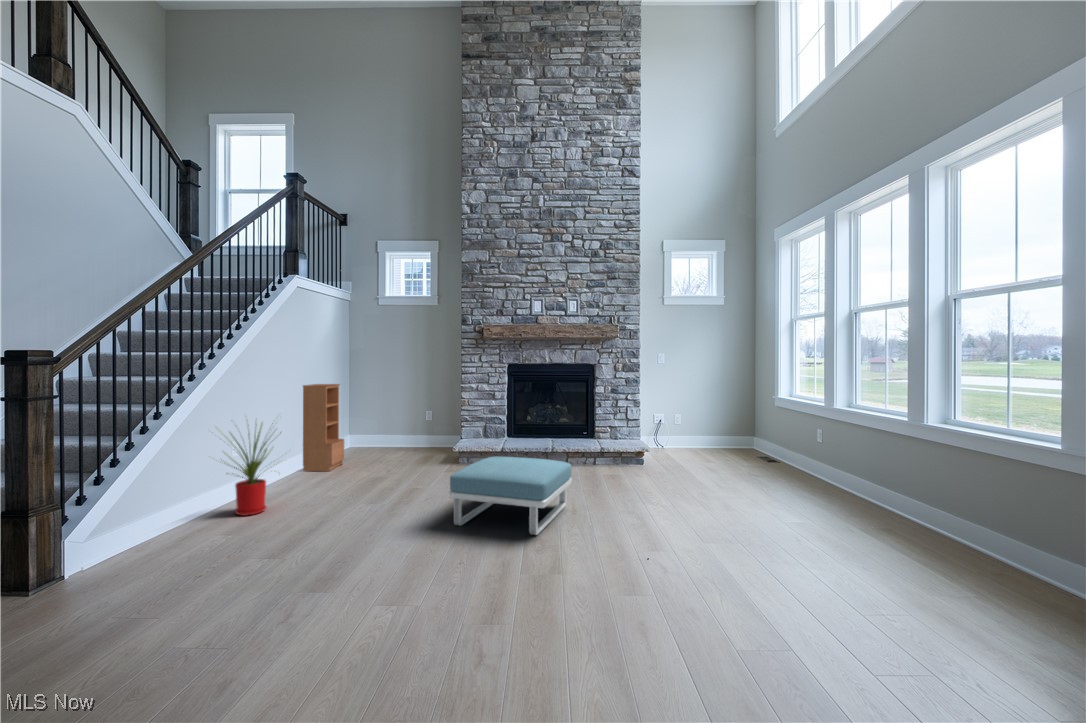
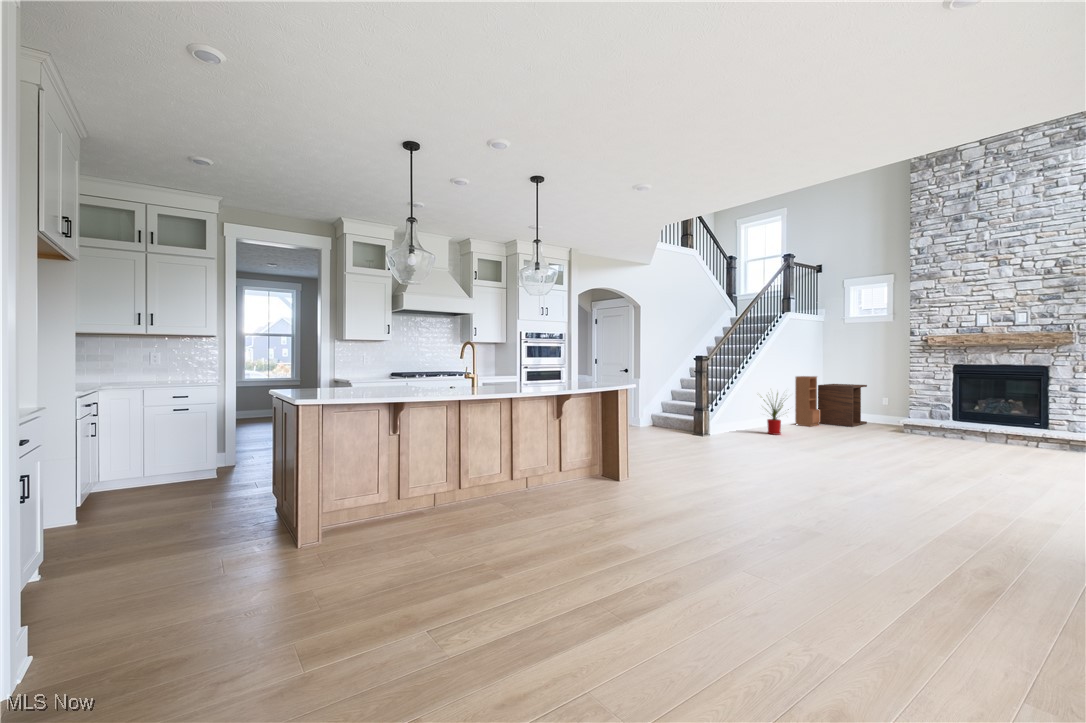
side table: none [341,393,408,461] -> present [818,384,867,427]
footstool: present [449,457,572,535] -> none [880,421,977,460]

